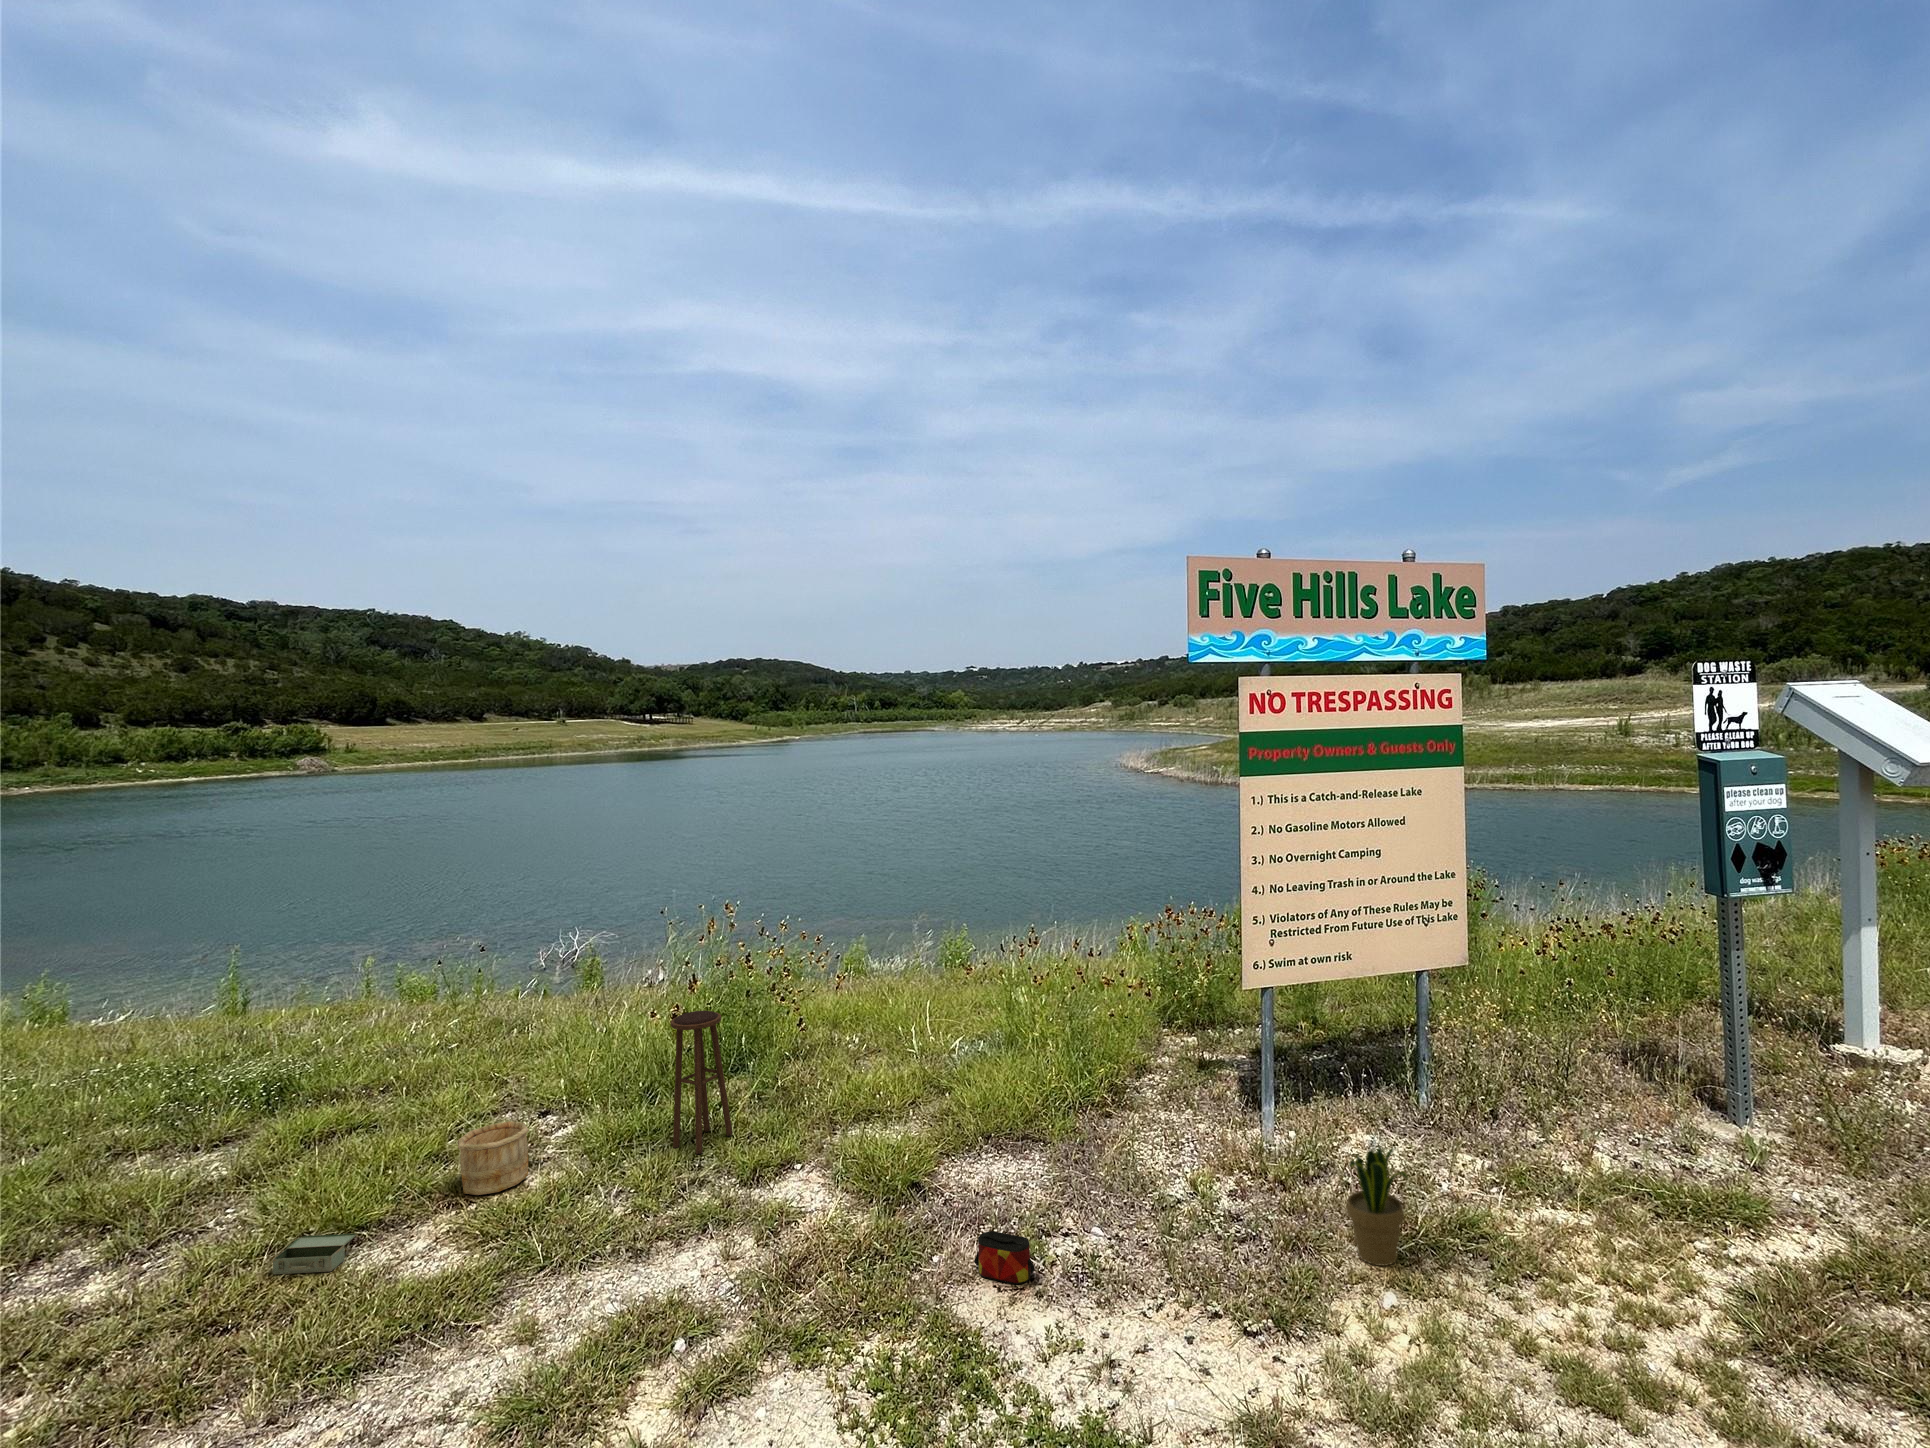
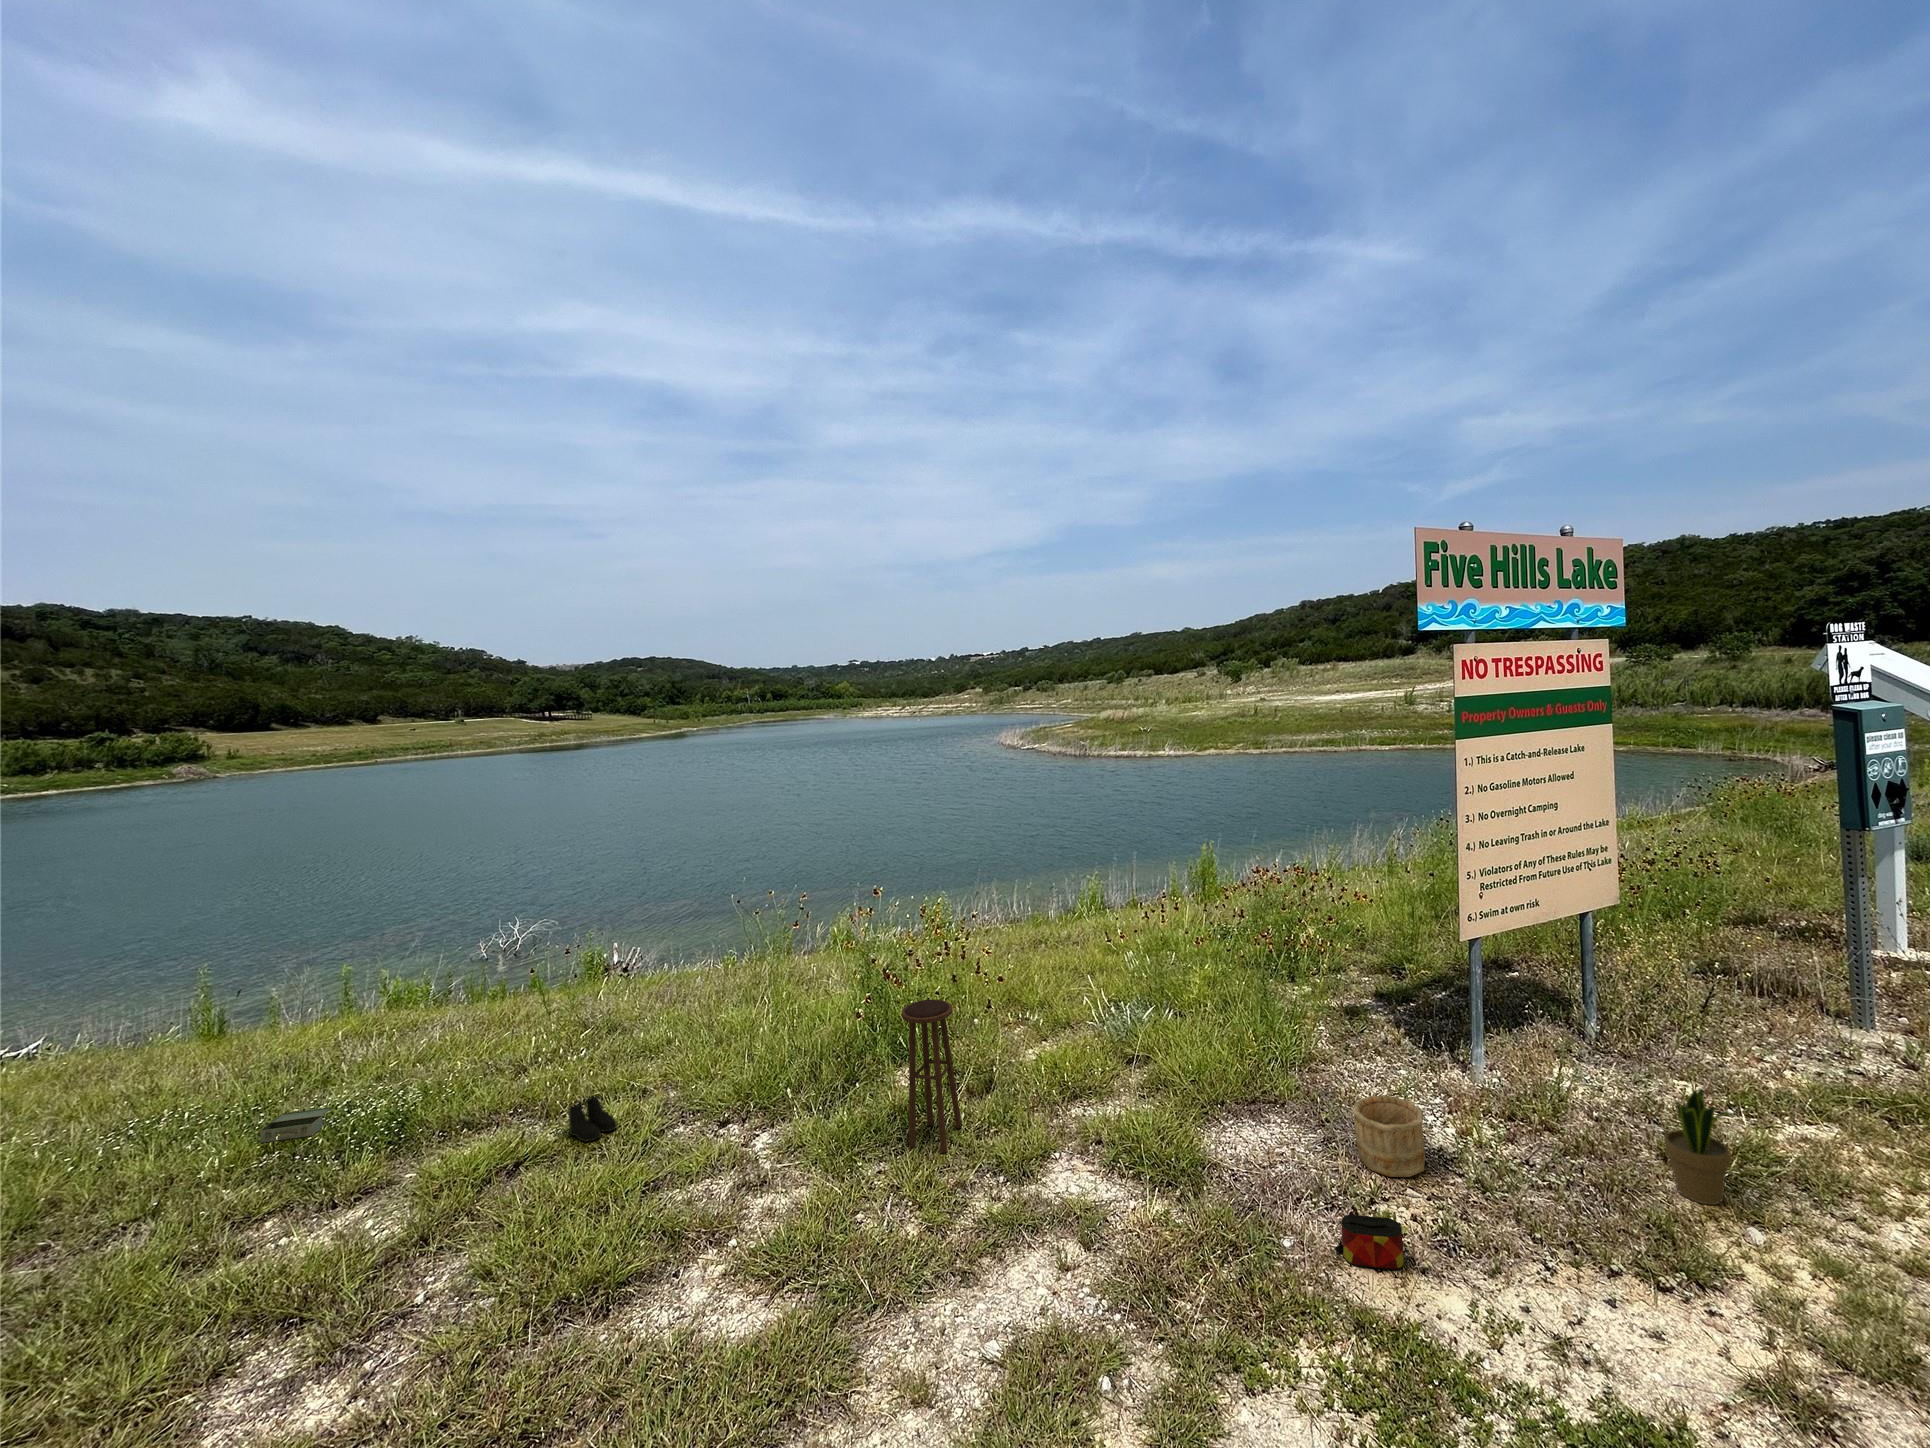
boots: none [404,1079,446,1119] -> present [569,1096,617,1142]
wooden bucket: present [458,1121,529,1195] -> present [1352,1096,1425,1177]
toolbox: present [273,1233,356,1274] -> present [260,1107,331,1143]

